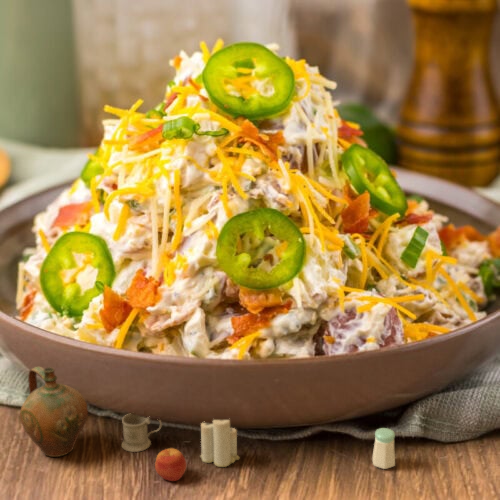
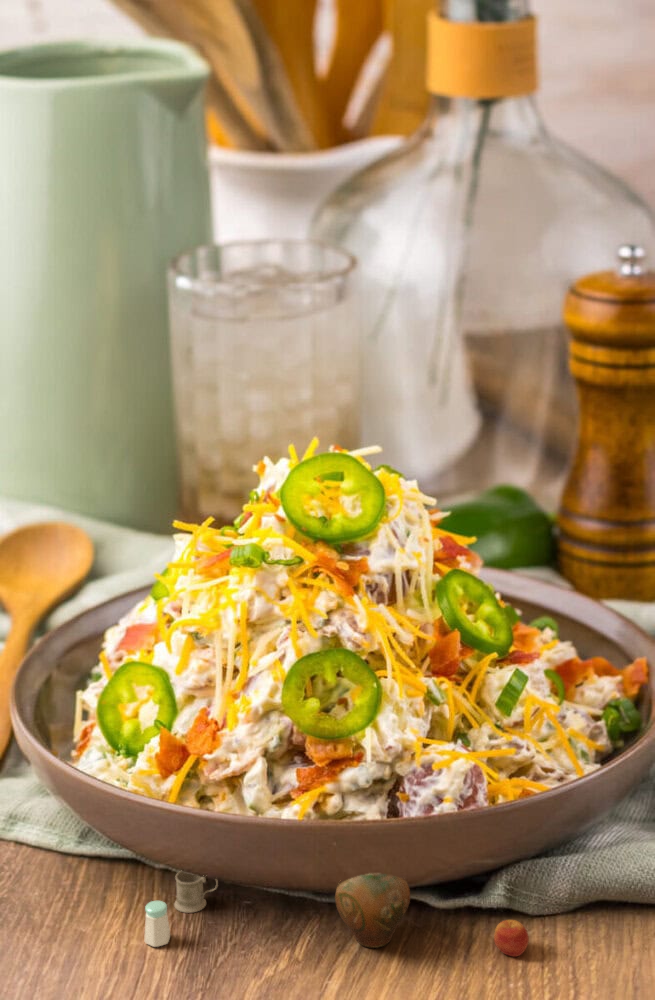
ceramic jug: present [20,367,88,457] -> present [335,873,410,948]
candle: present [201,420,239,467] -> none [258,875,301,934]
salt shaker: present [372,428,395,469] -> present [145,900,170,947]
apple: present [155,448,186,481] -> present [494,920,529,957]

